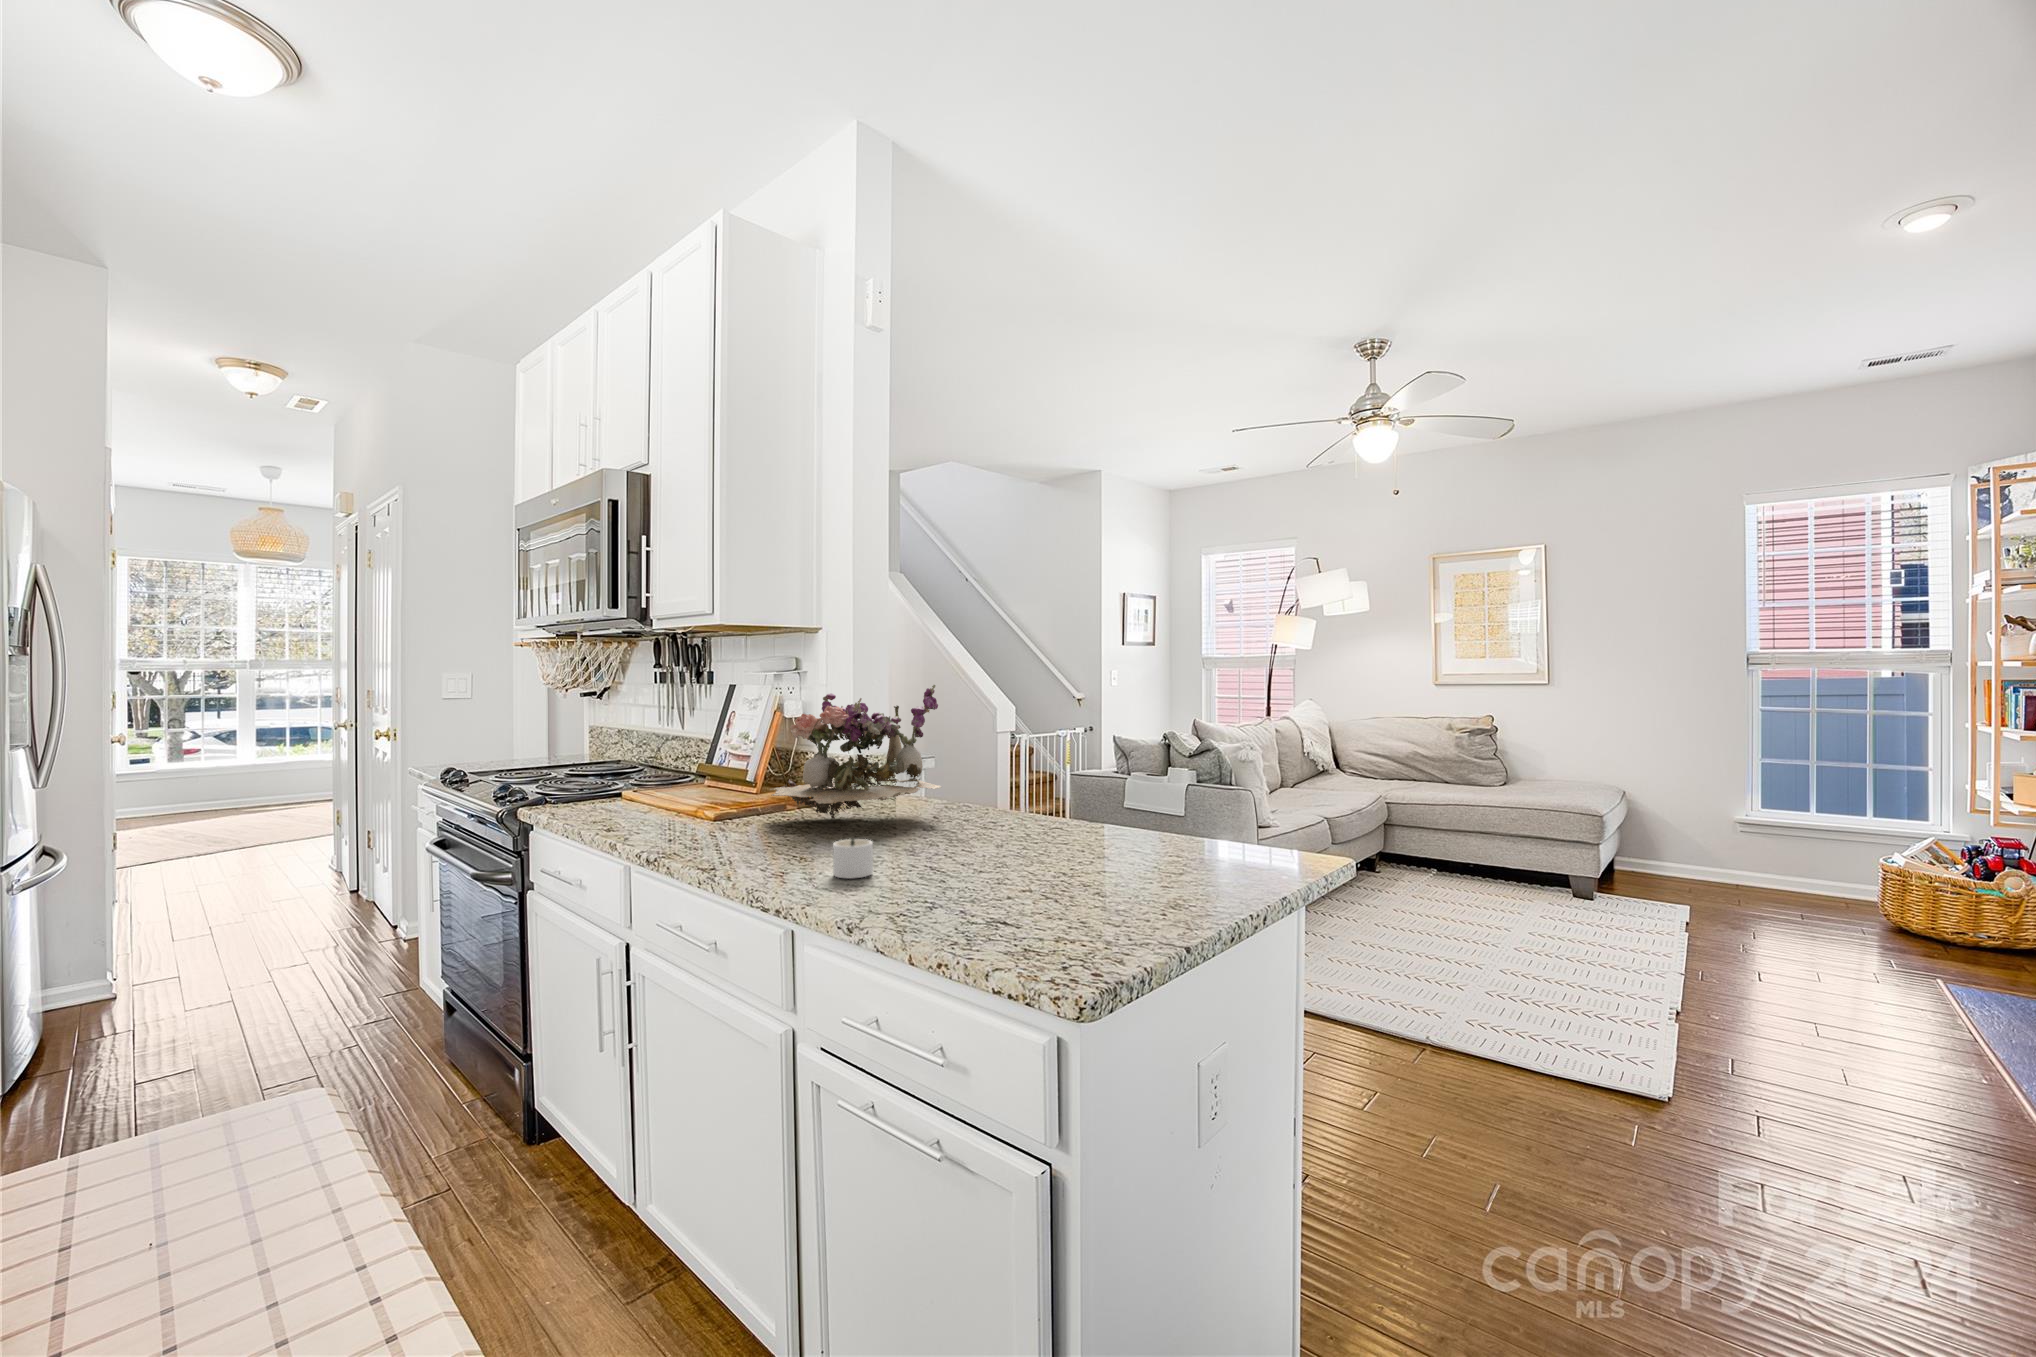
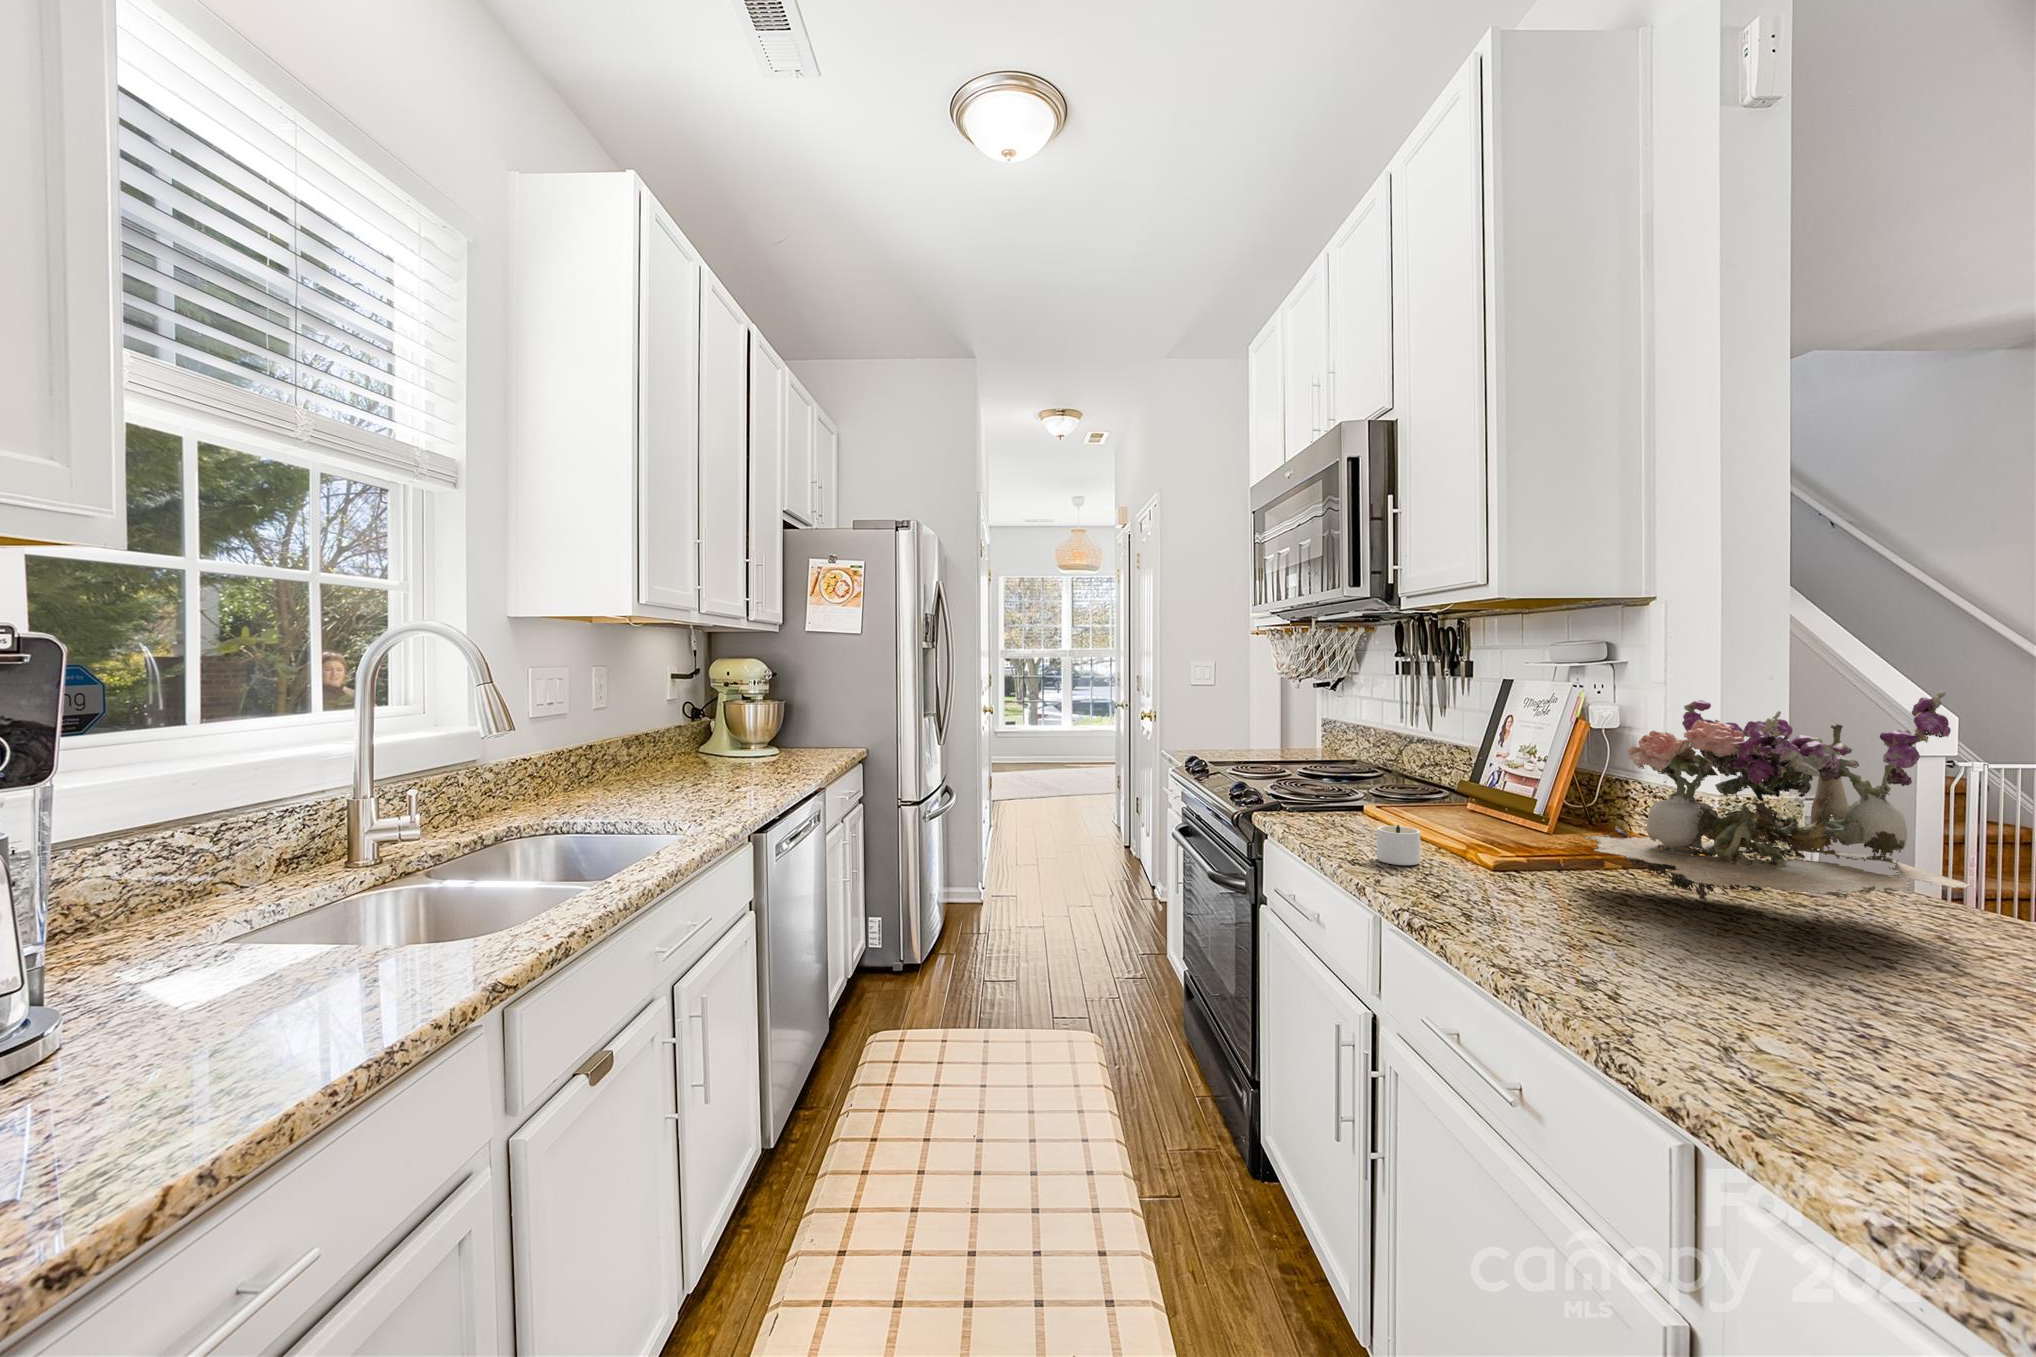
candle: present [833,839,873,878] -> present [1377,825,1420,865]

